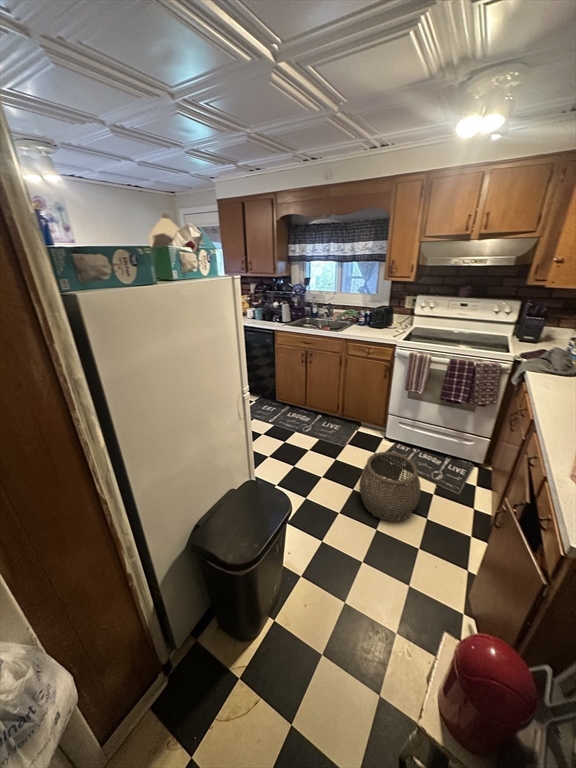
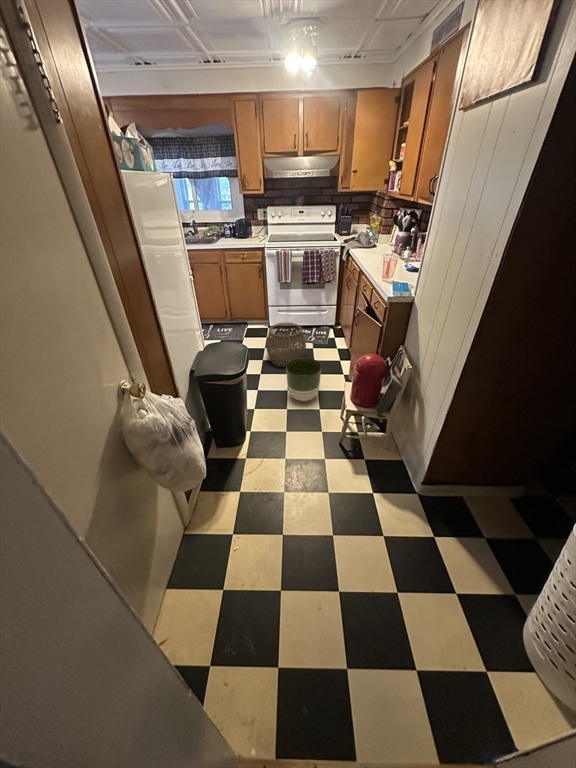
planter: none [361,534,423,616] -> present [286,358,321,401]

